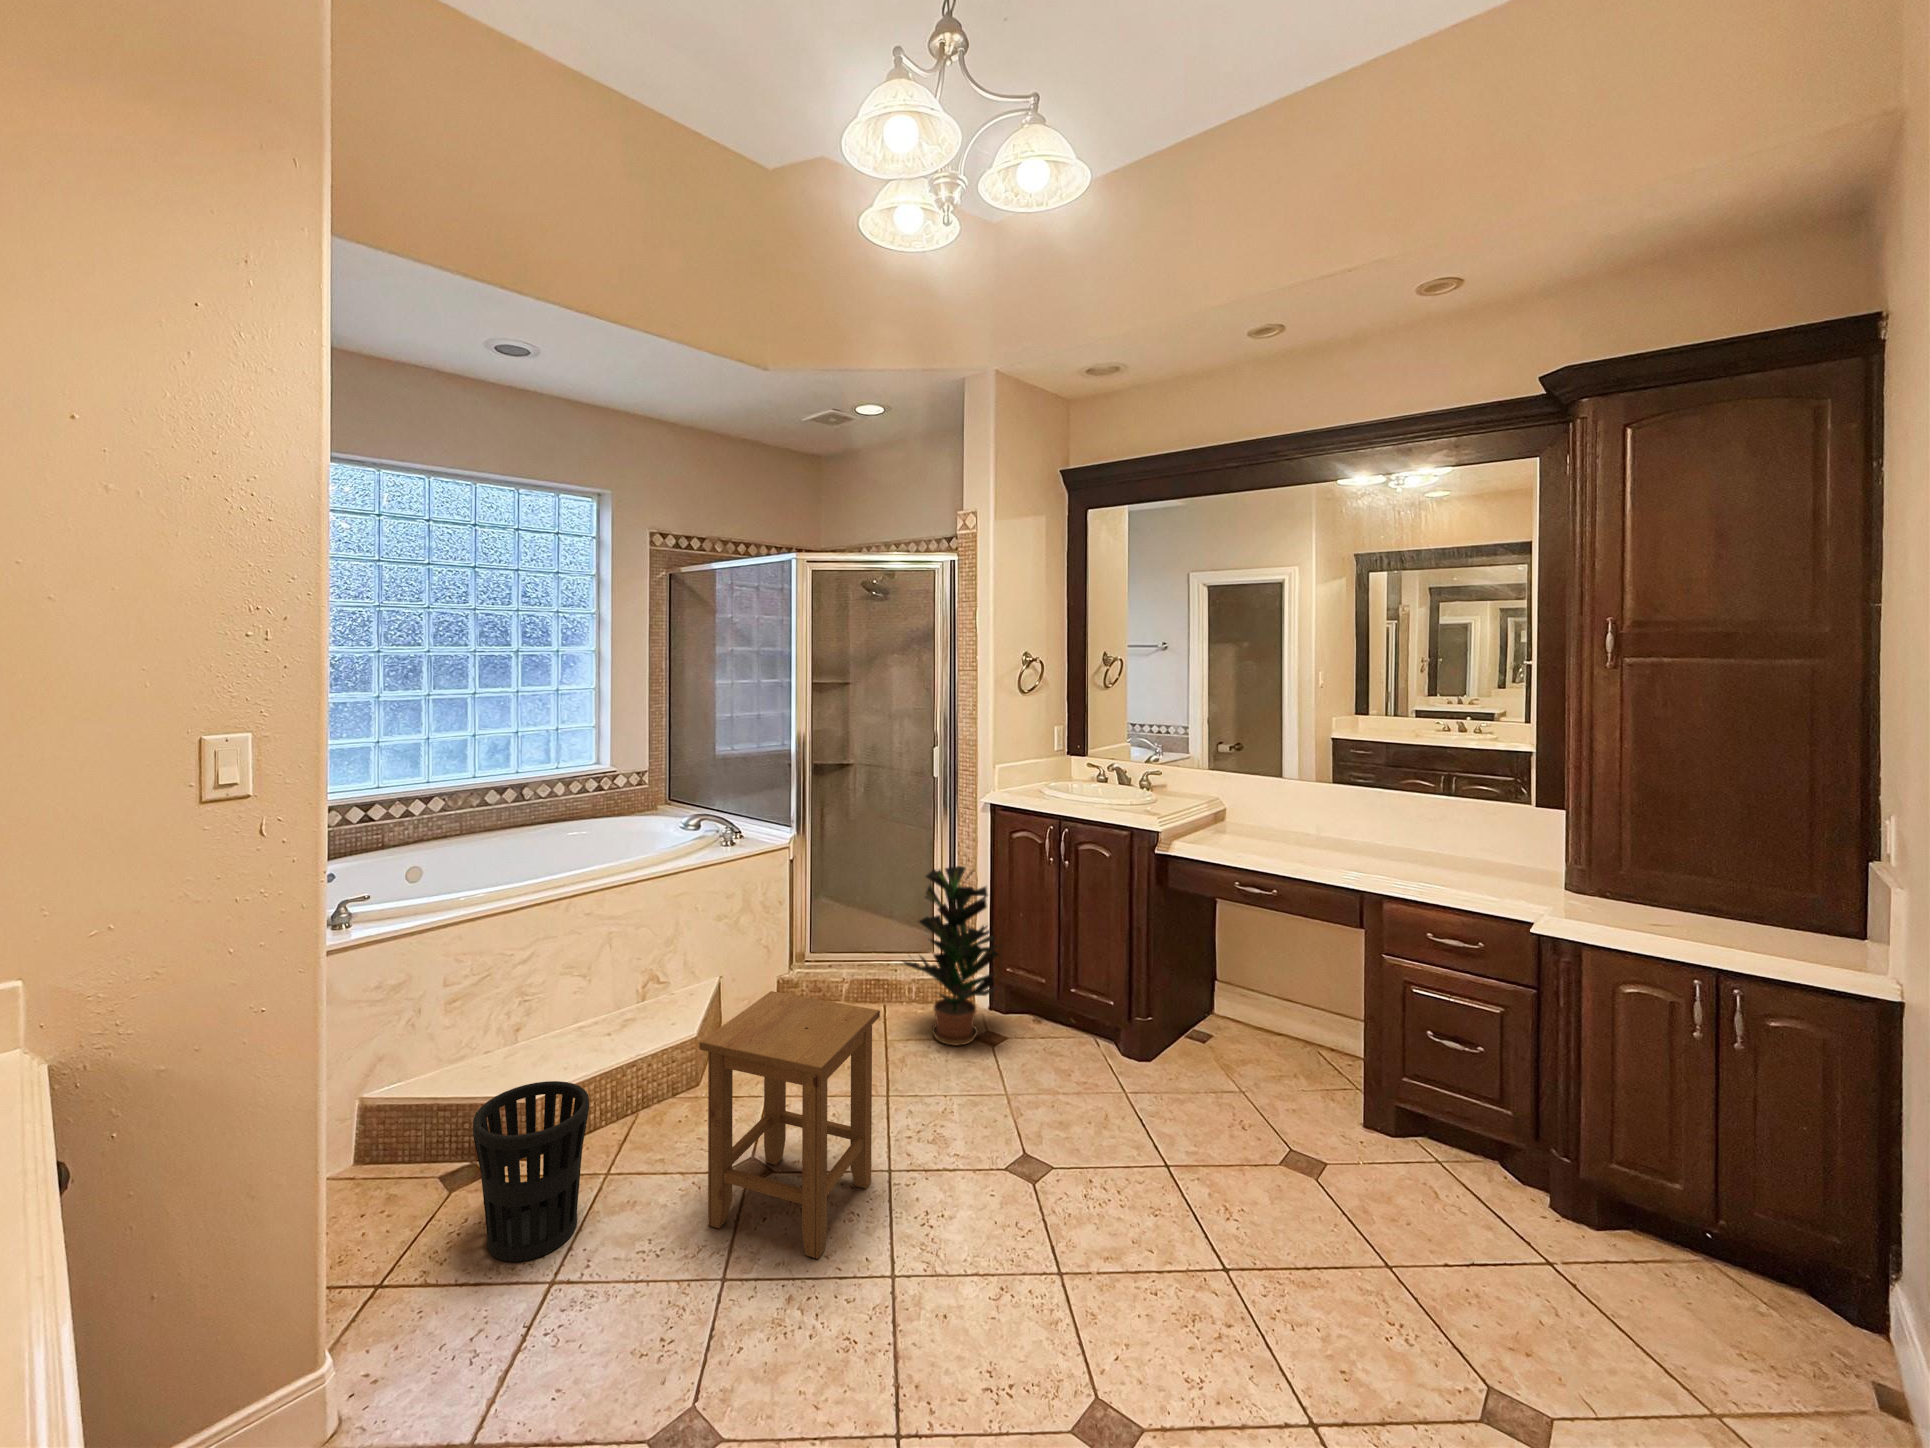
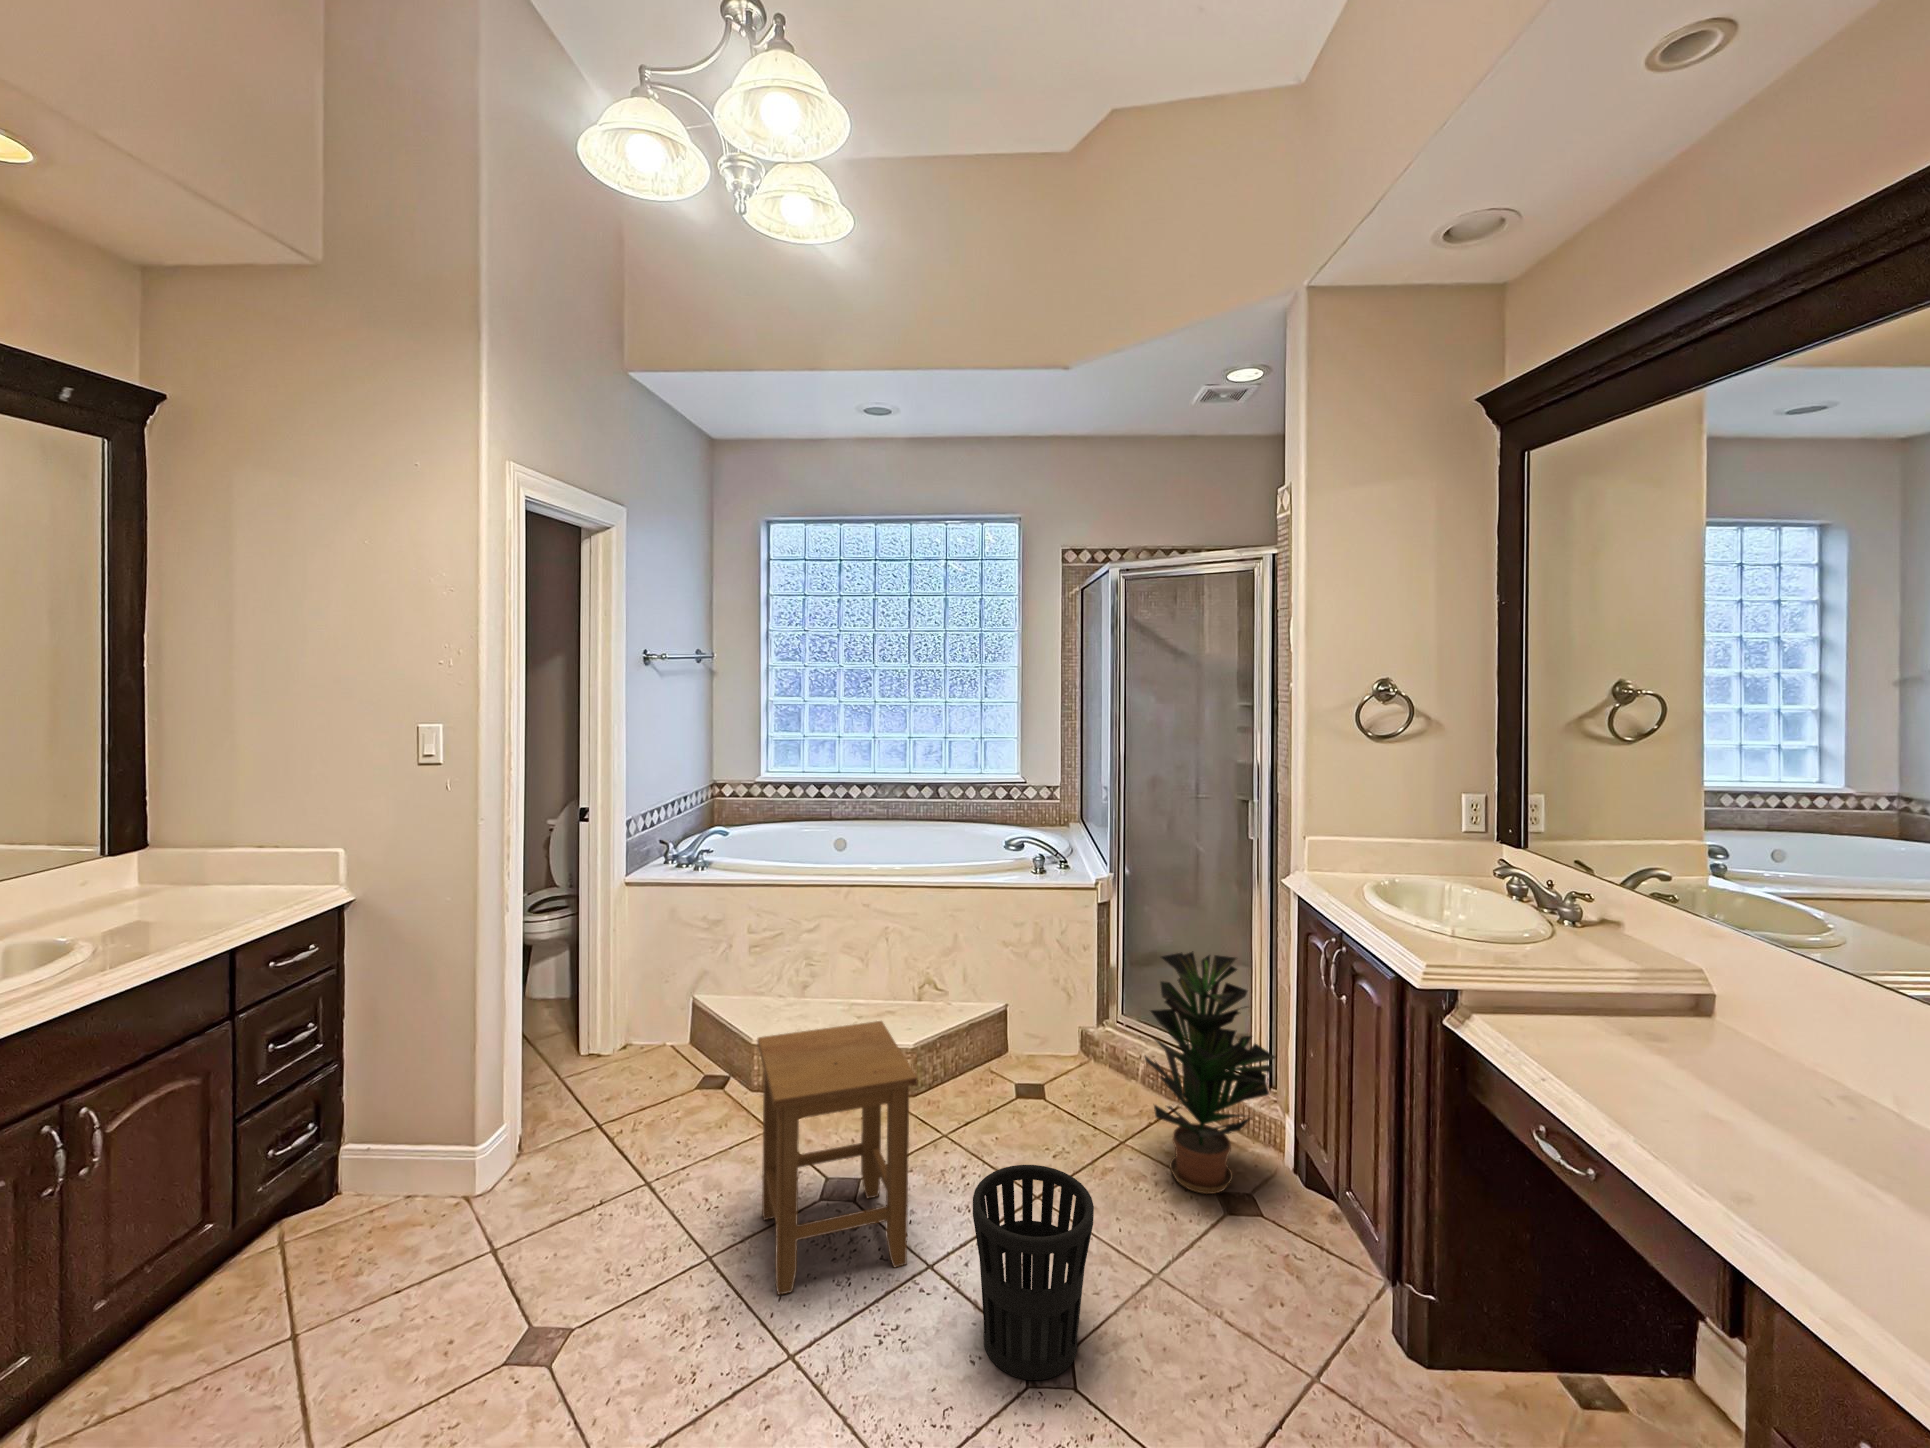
wastebasket: present [473,1081,589,1262] -> present [973,1165,1094,1380]

